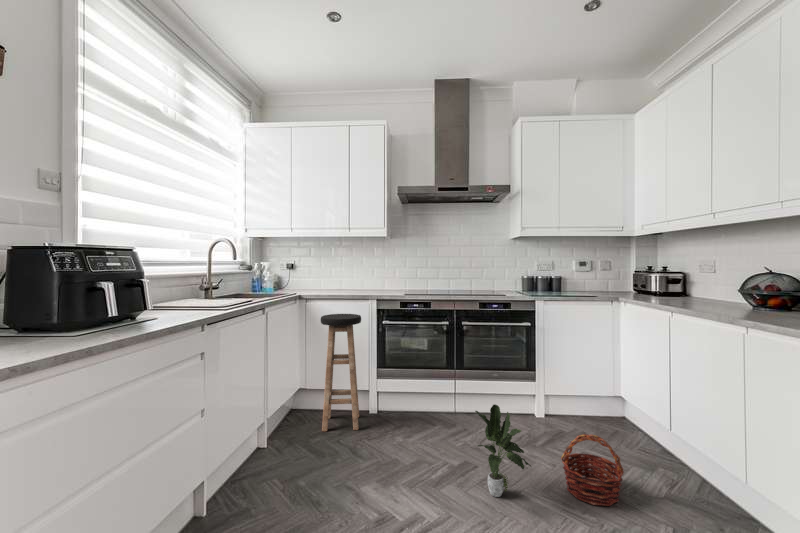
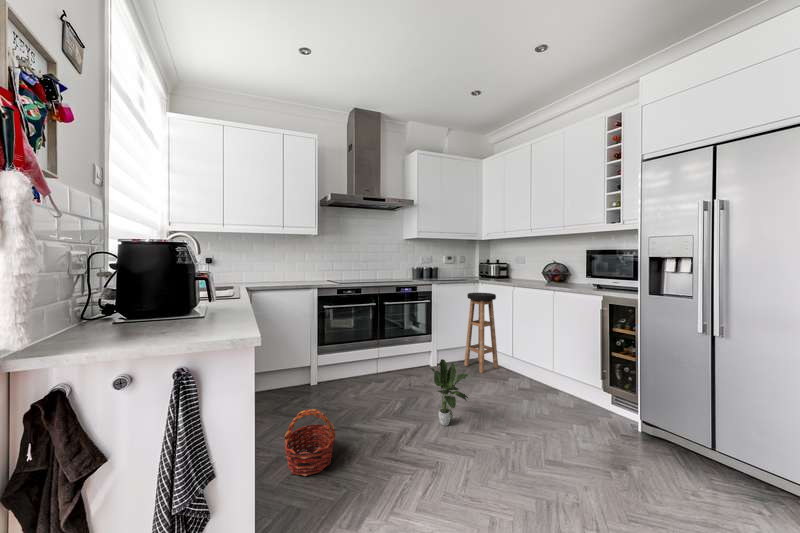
bar stool: present [321,314,361,431] -> present [464,293,498,373]
basket: present [561,434,624,506] -> present [284,409,336,476]

